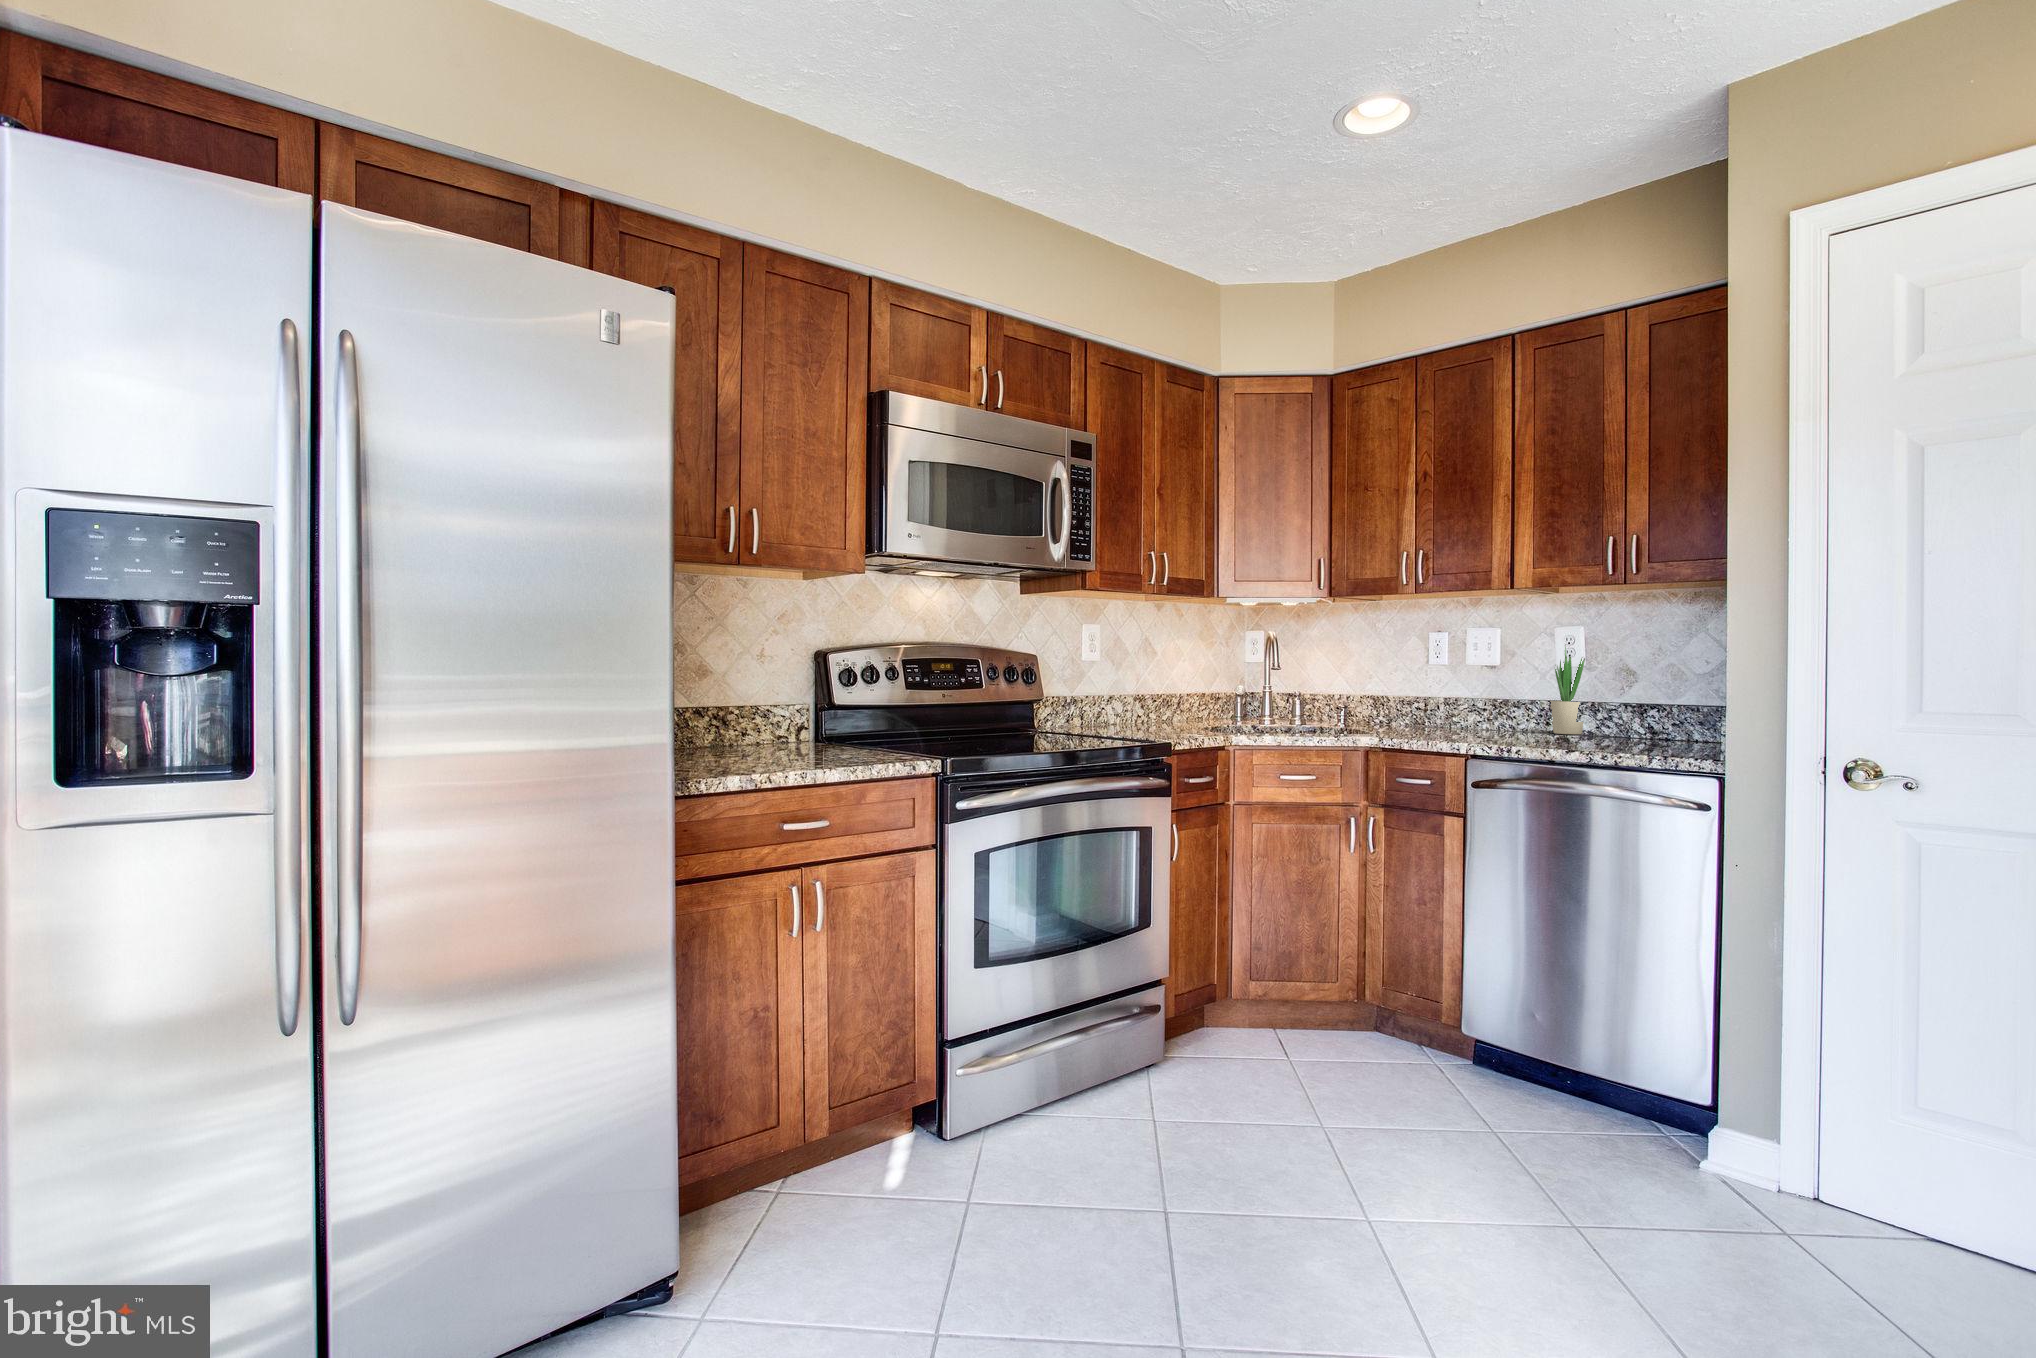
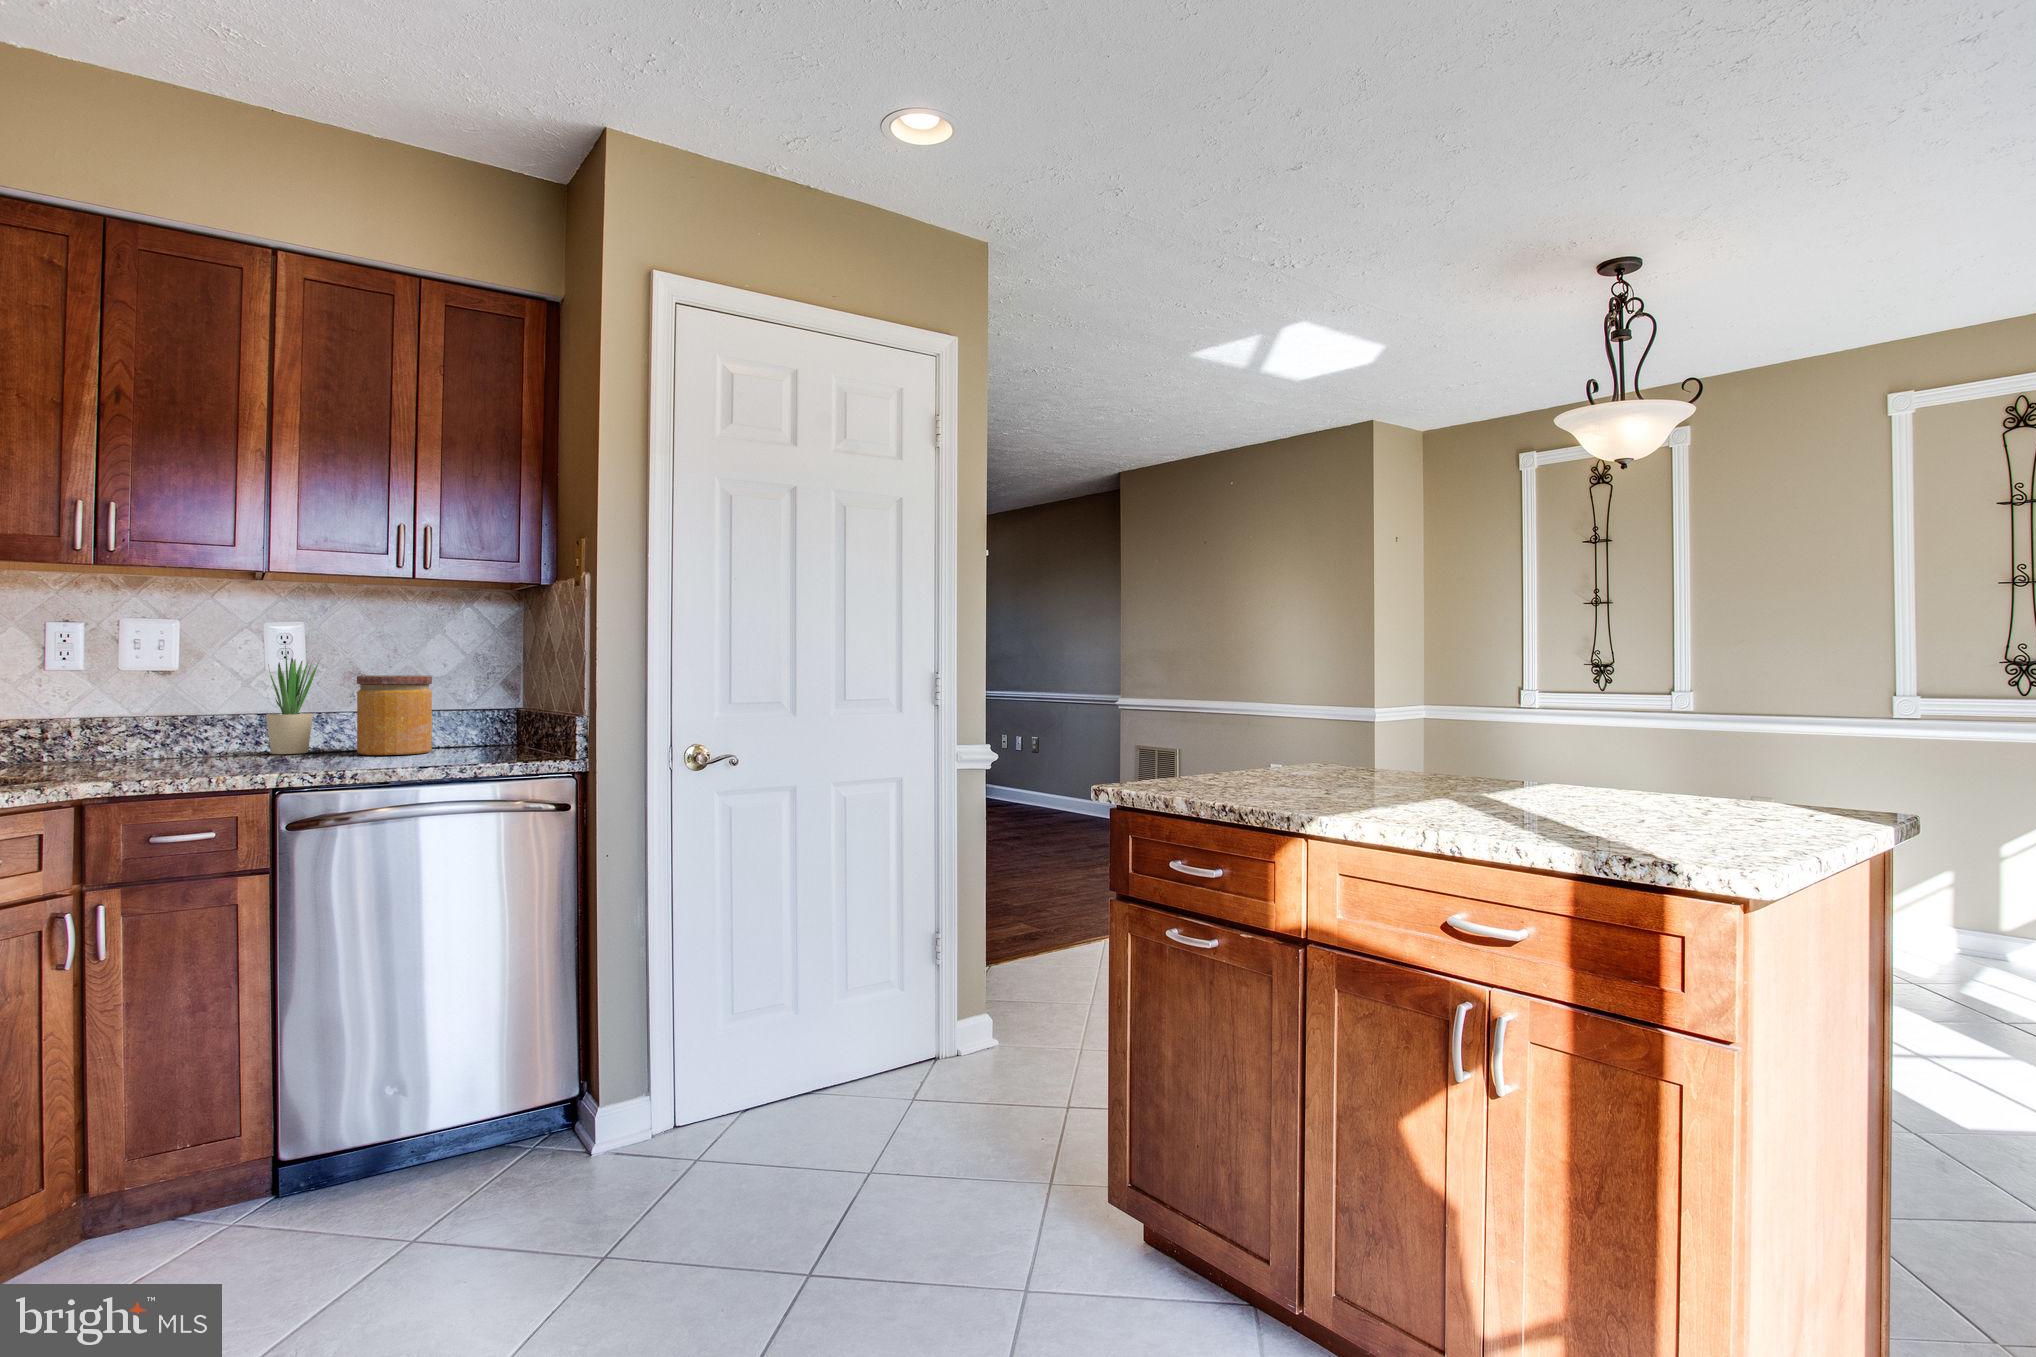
jar: none [1600,669,1670,742] -> present [357,675,432,755]

